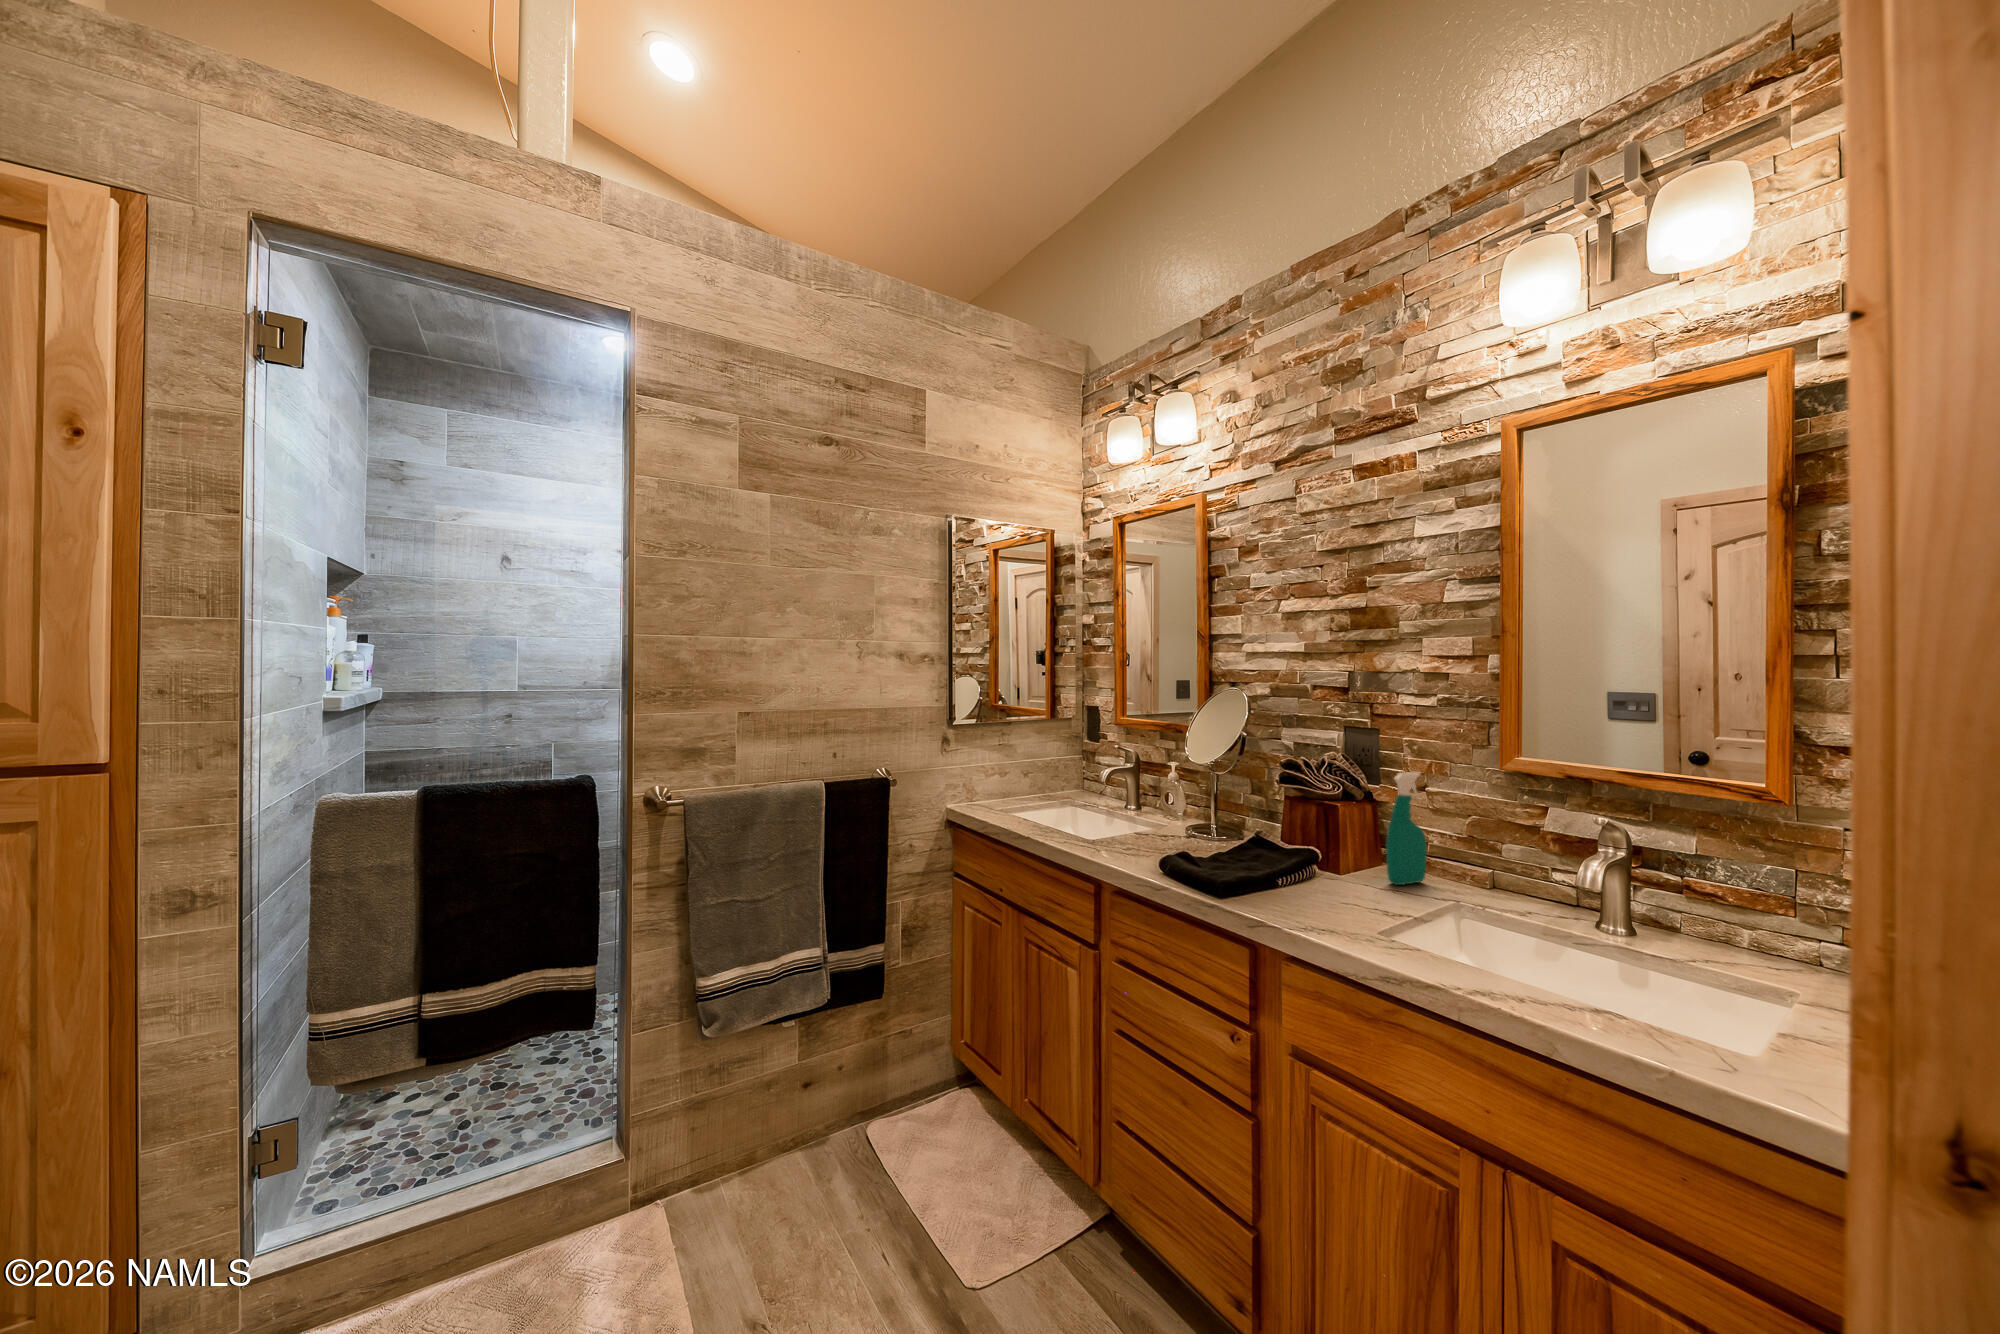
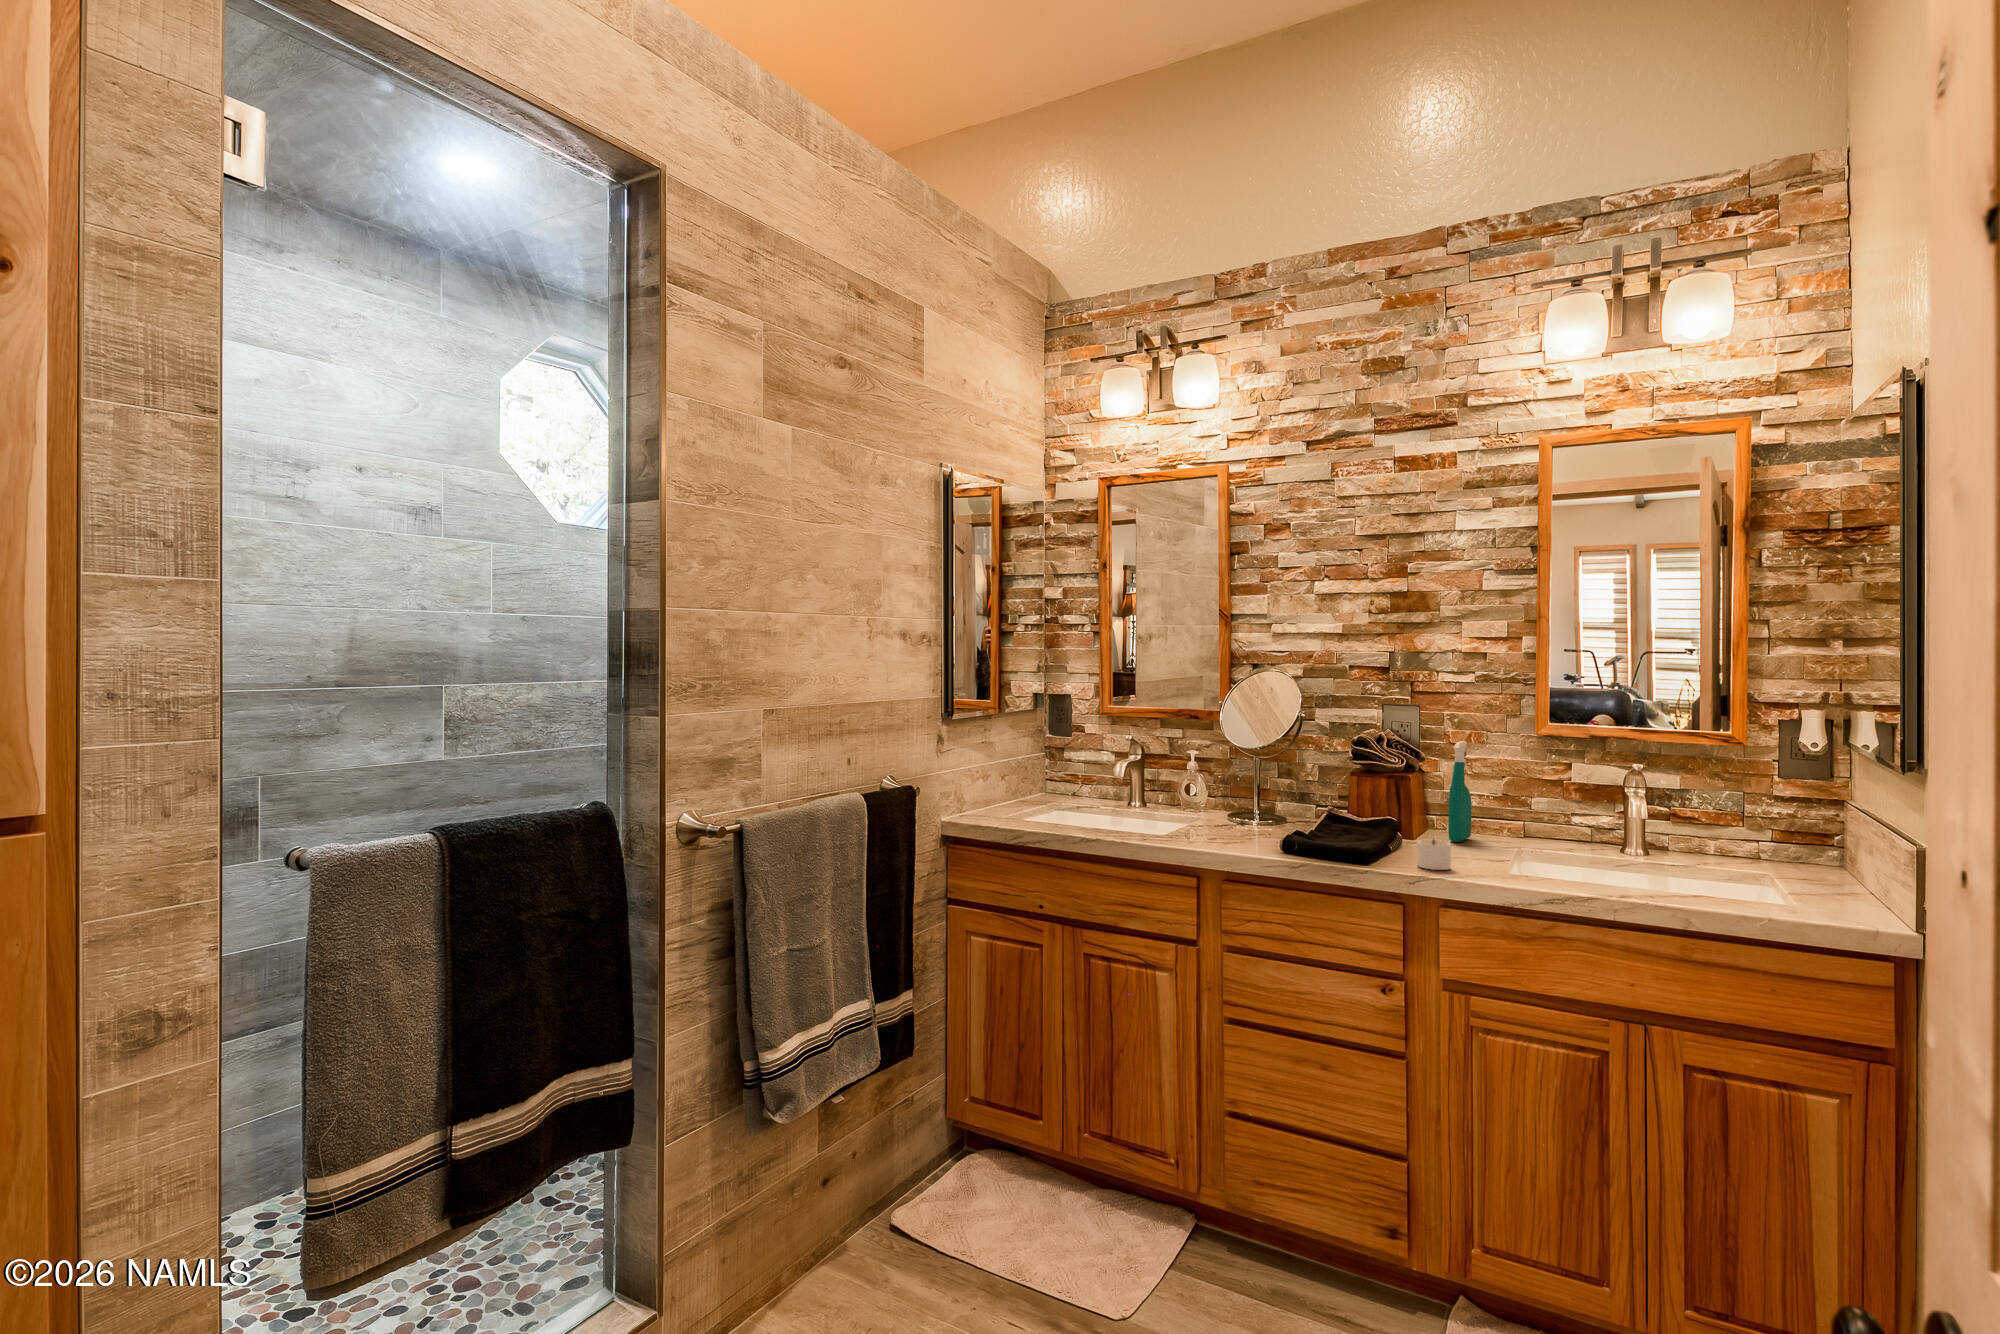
candle: none [1277,878,1330,920] -> present [1417,839,1451,870]

